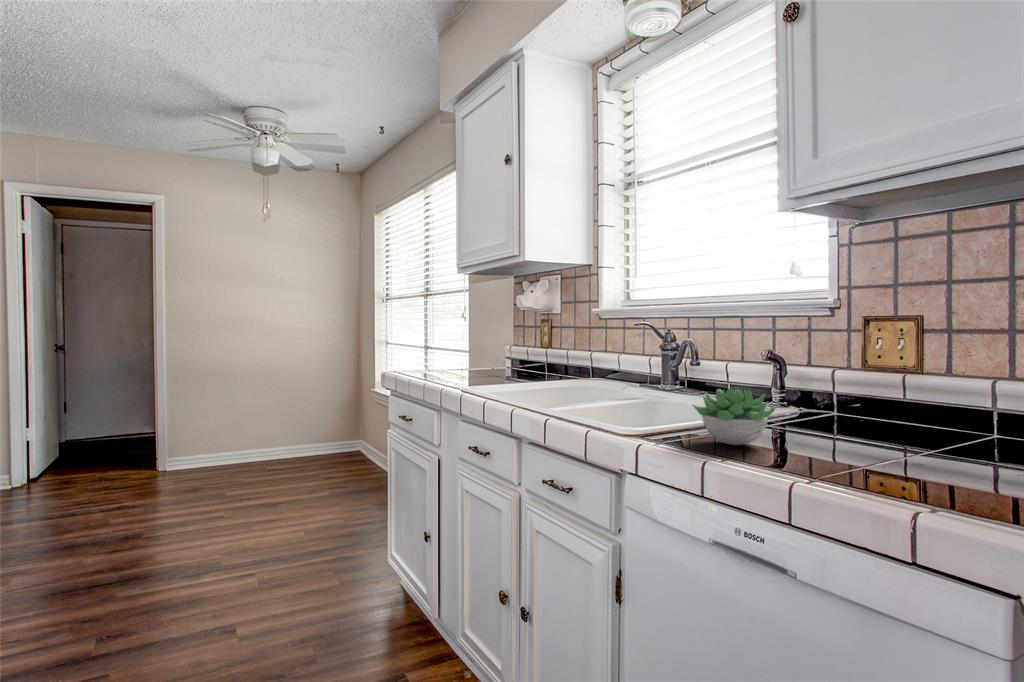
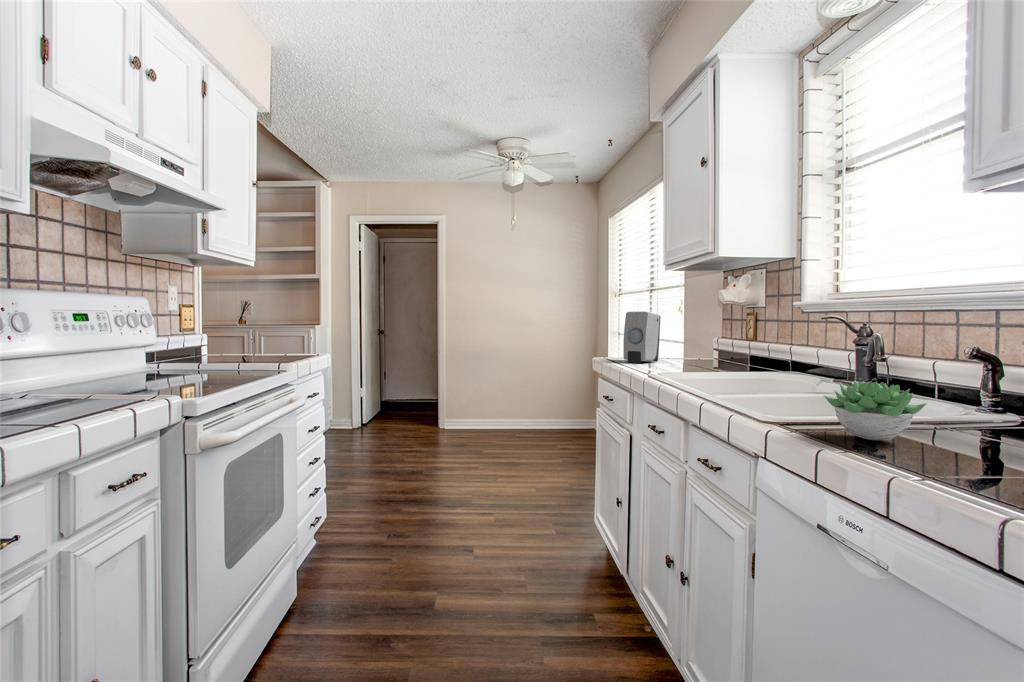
soap dispenser: none [416,317,453,376] -> present [623,312,661,363]

